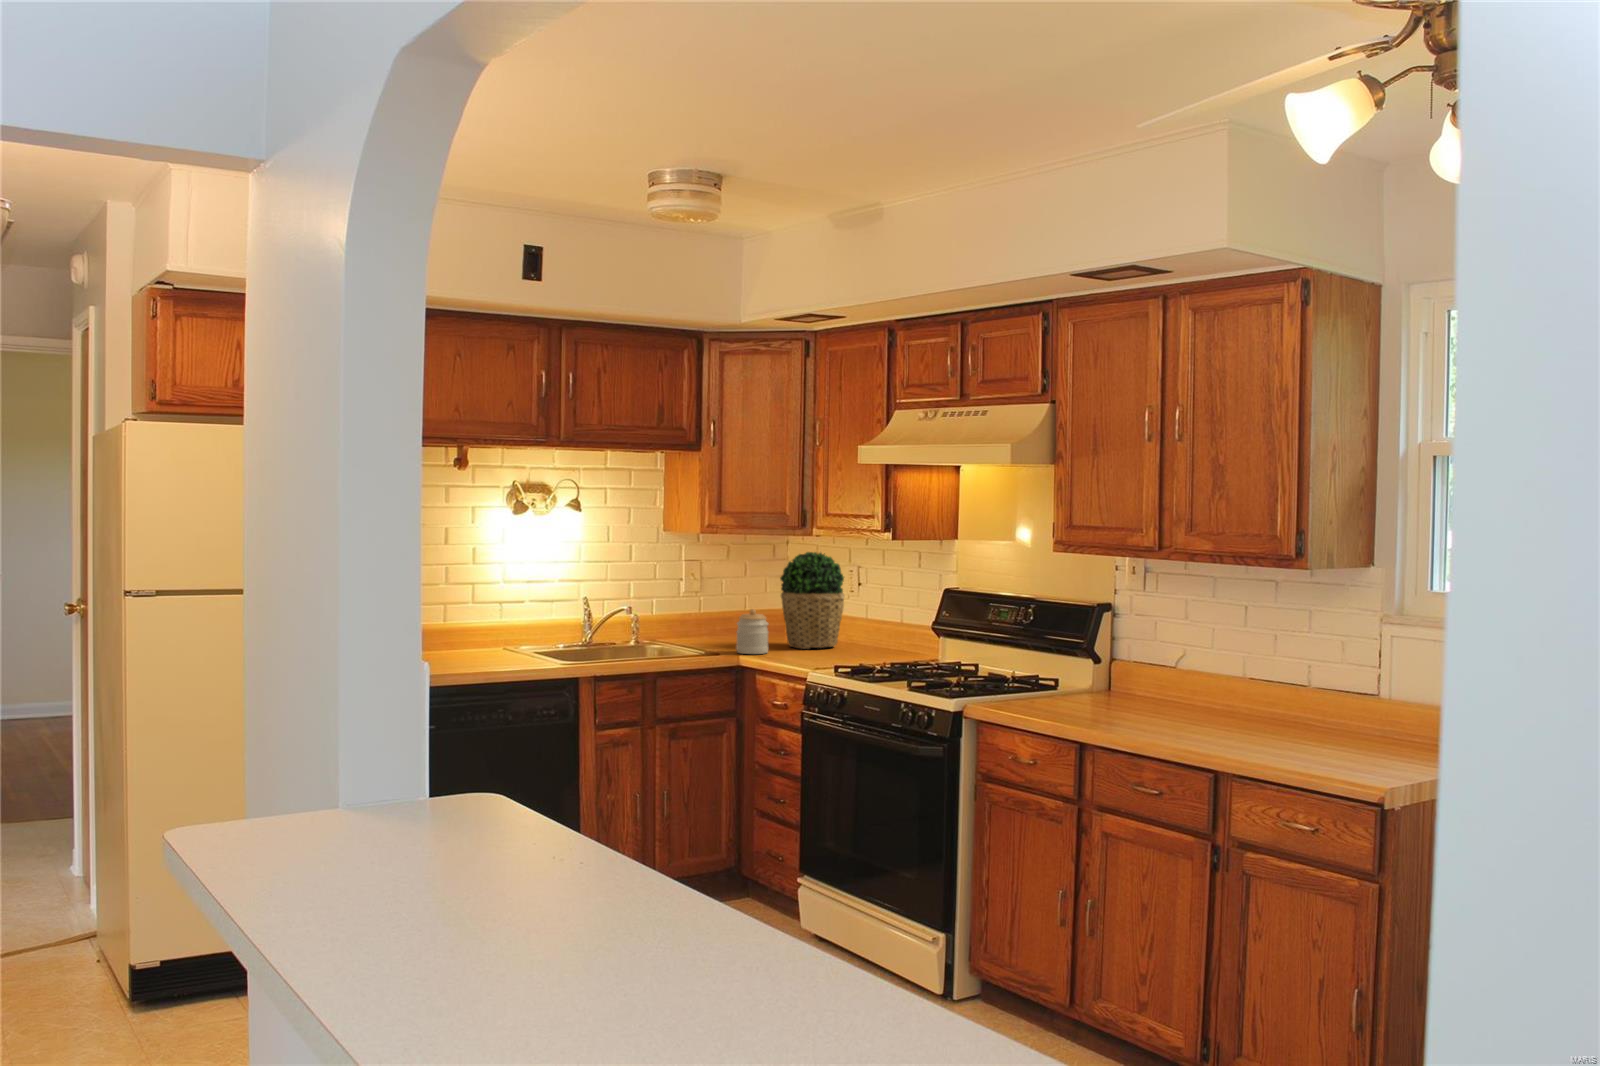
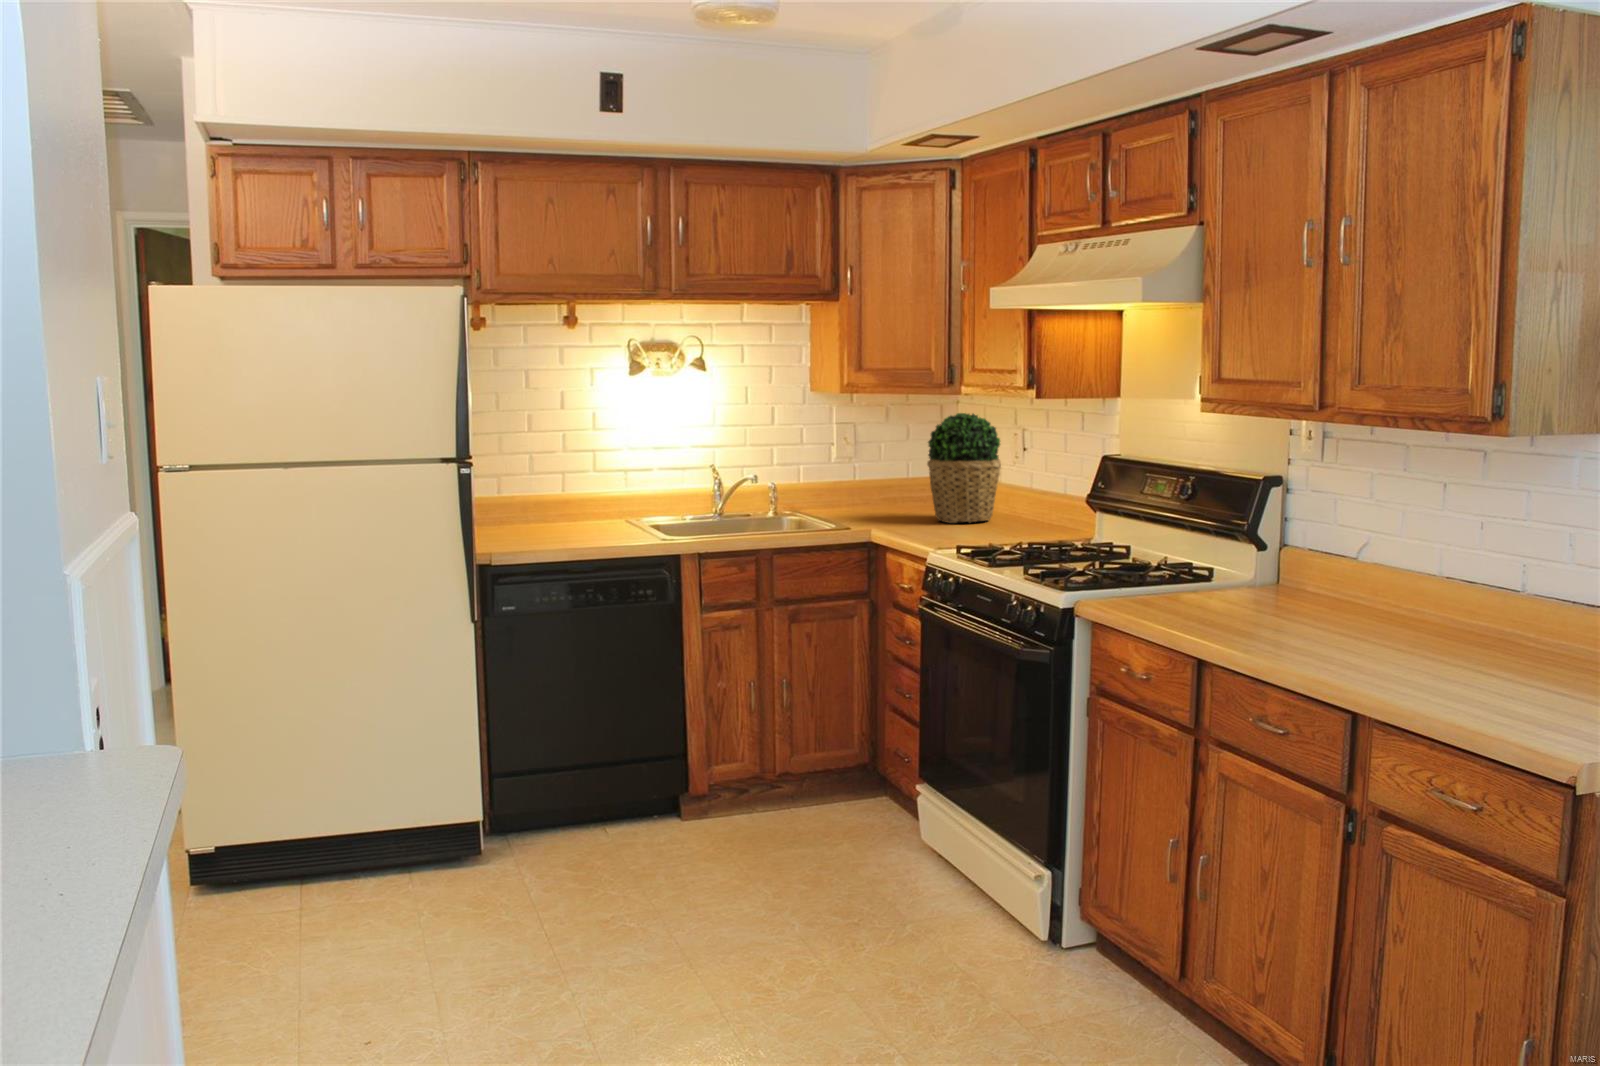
jar: present [736,609,768,654] -> none [870,478,907,529]

